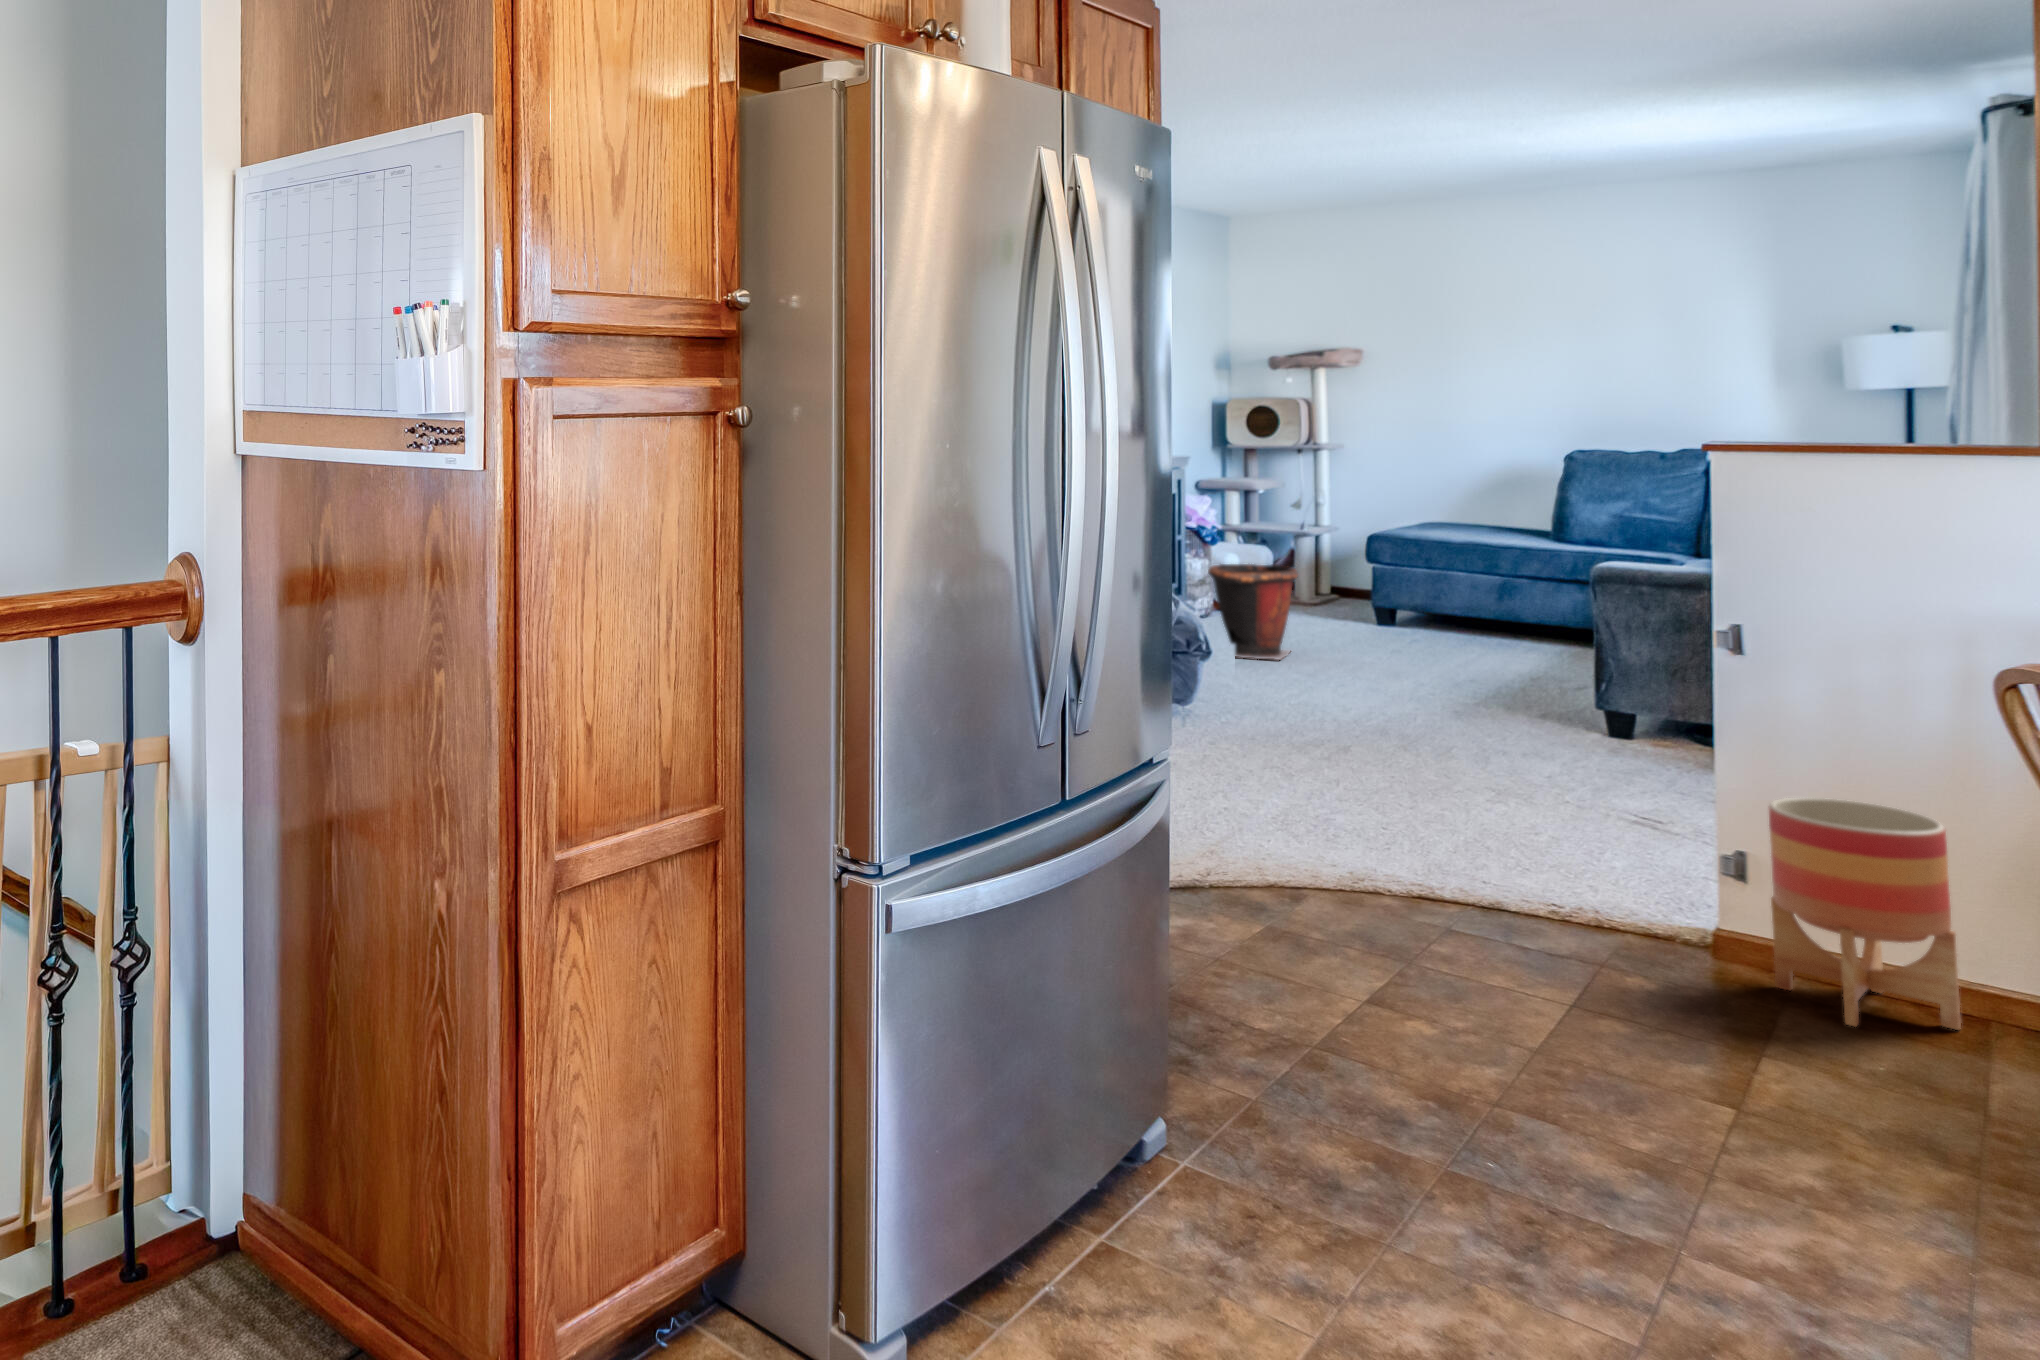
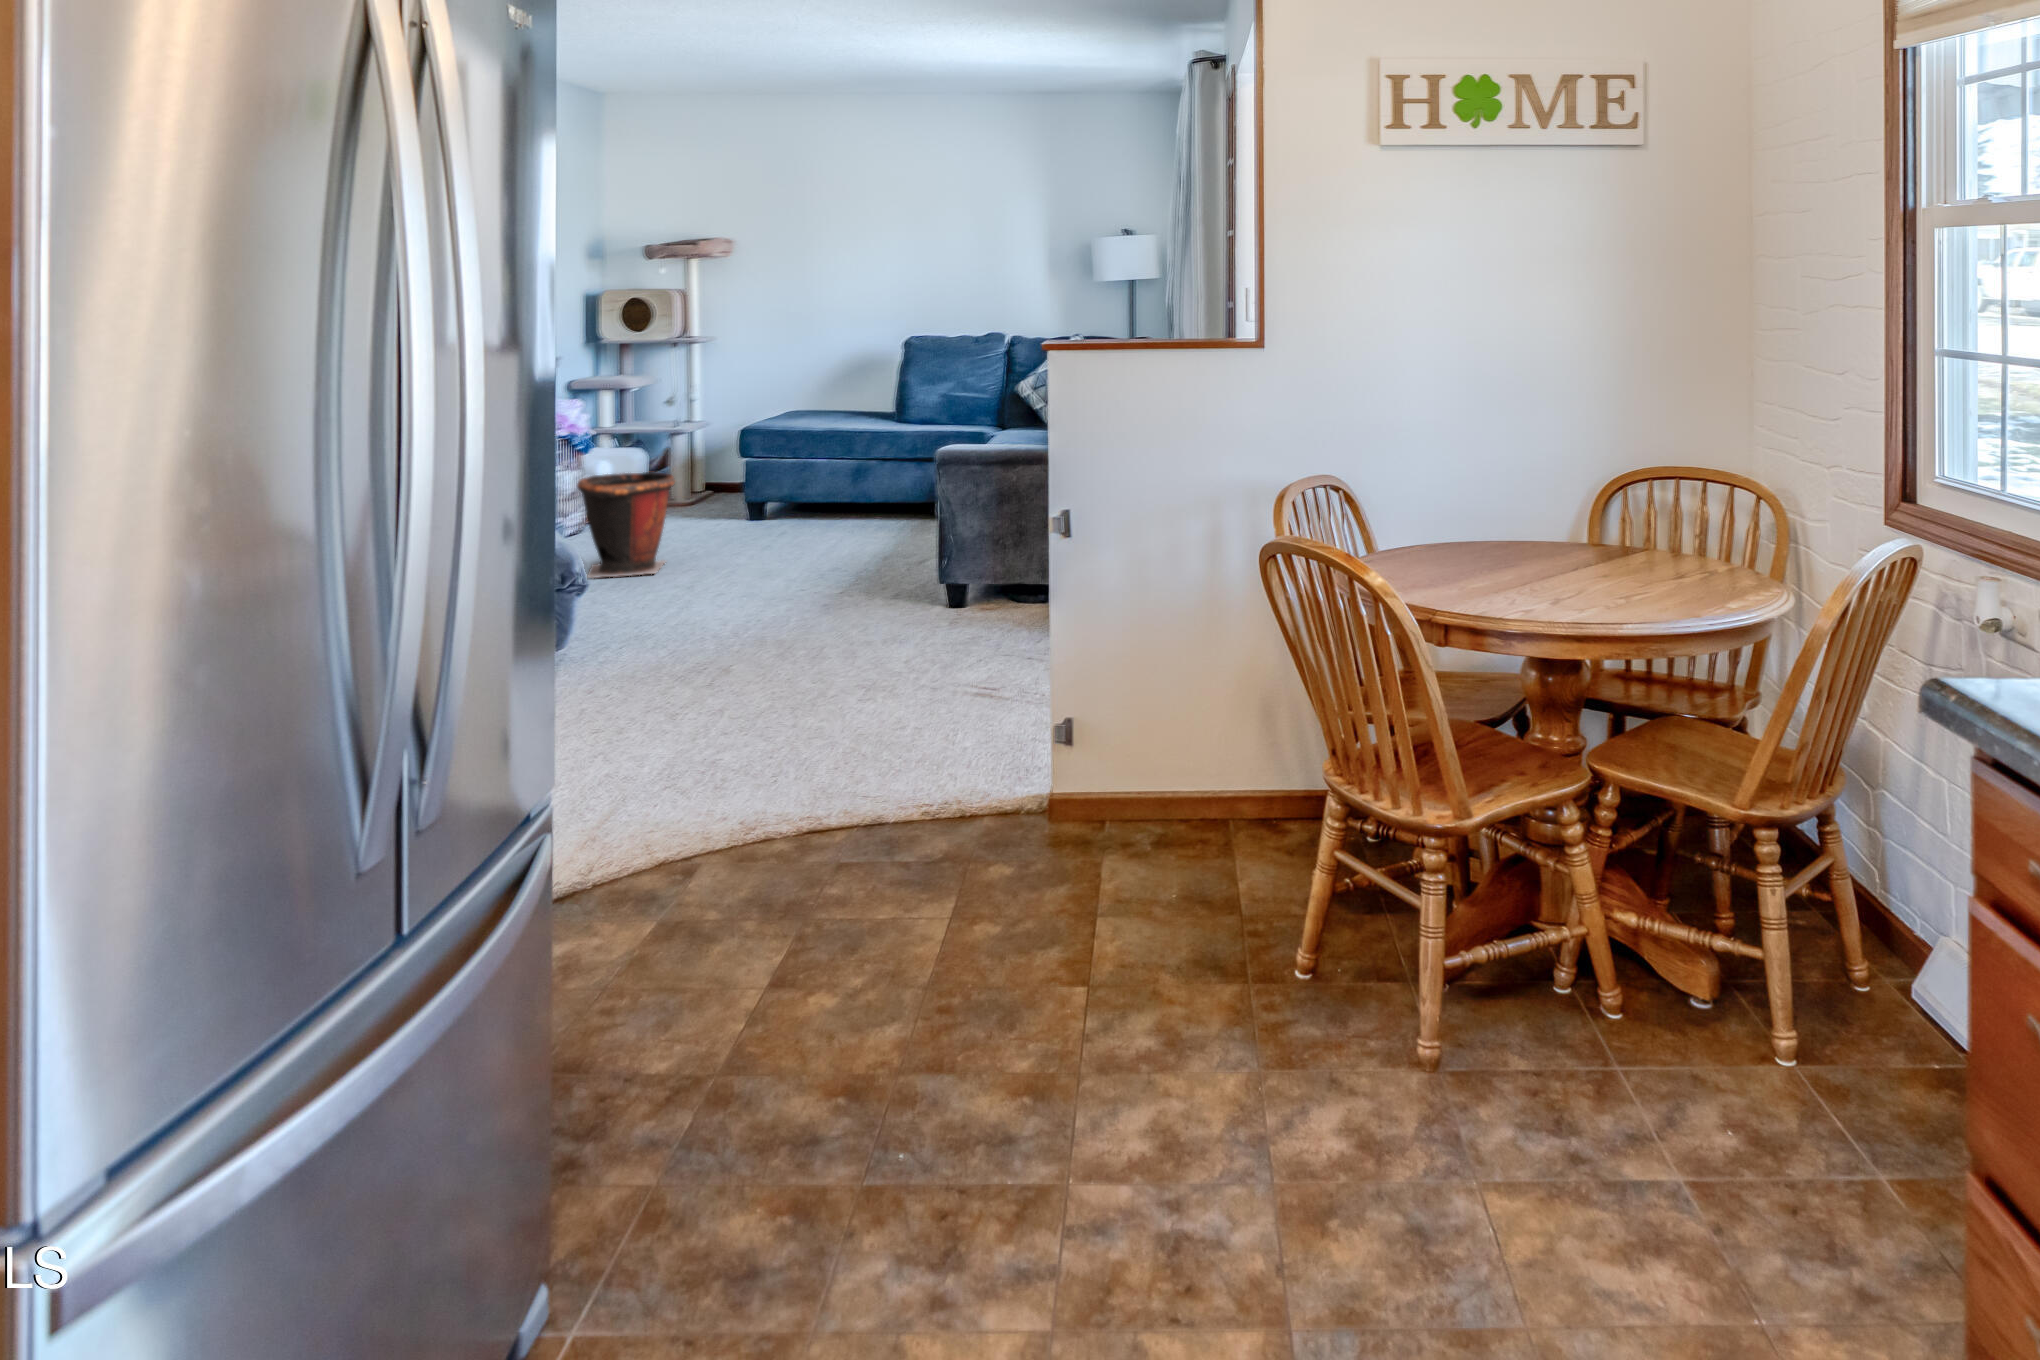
planter: present [1769,798,1961,1030] -> none [1095,666,1209,858]

